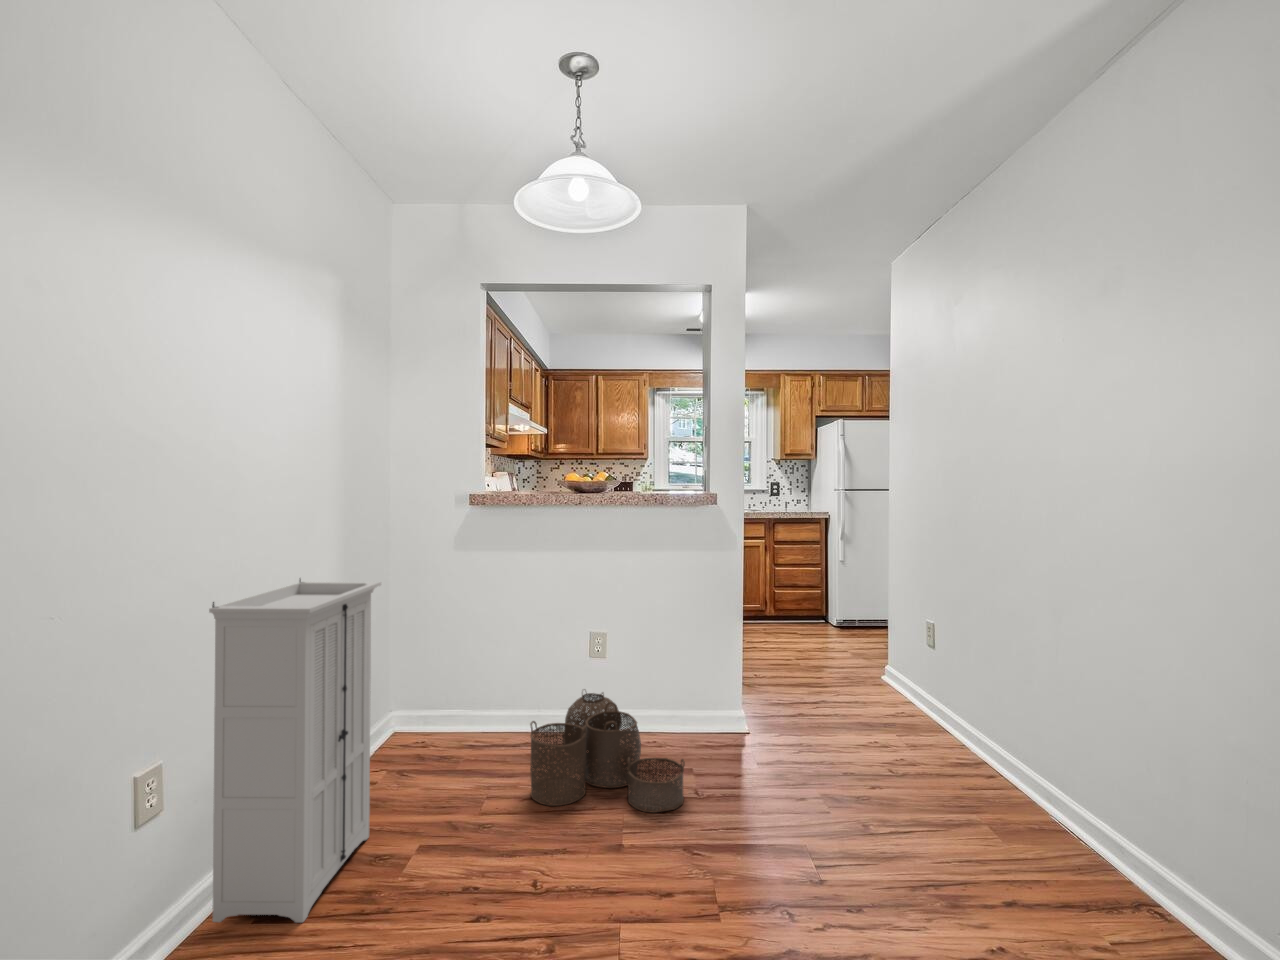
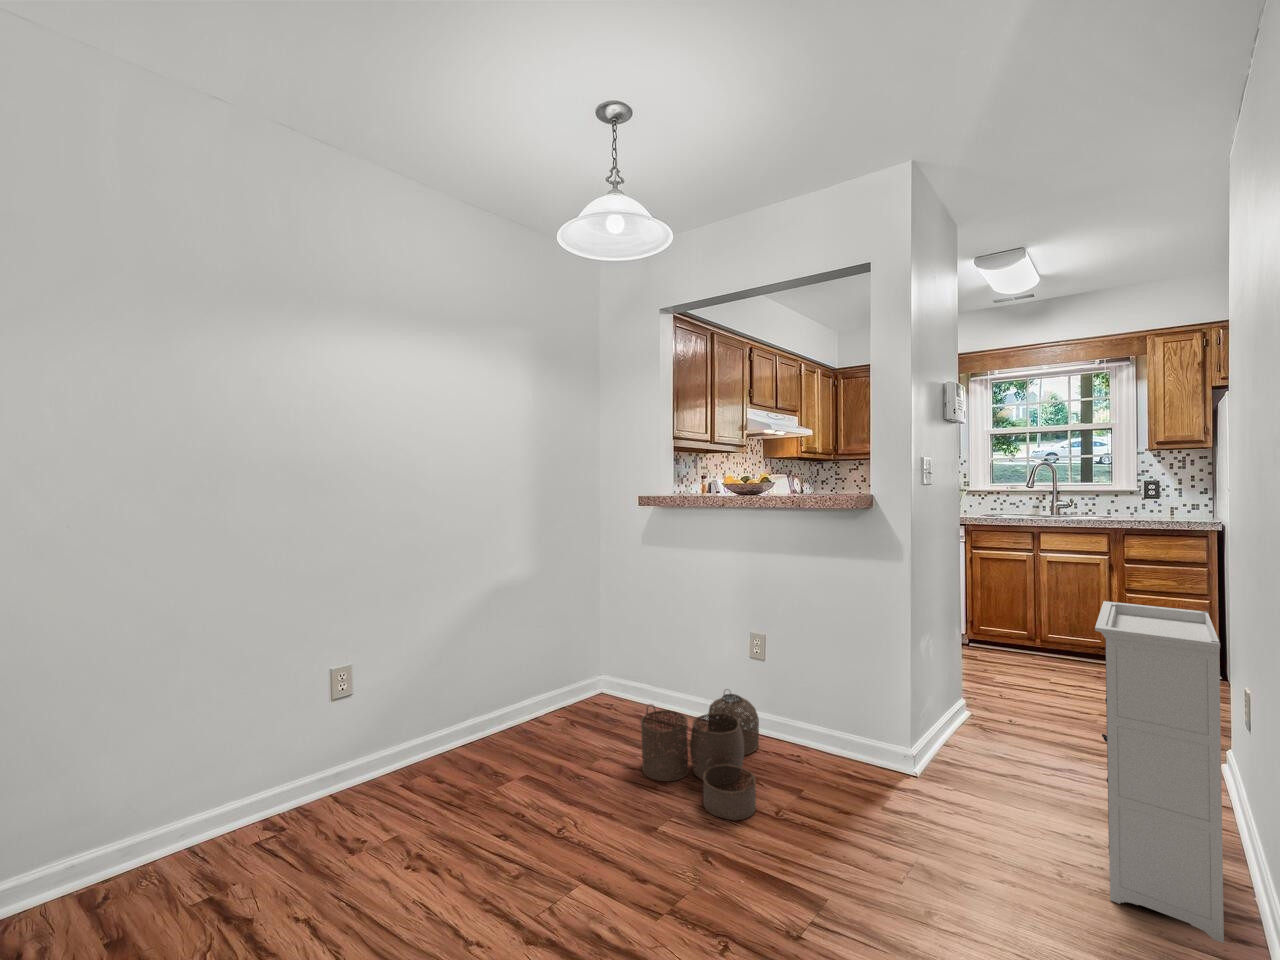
storage cabinet: present [209,579,381,923] -> present [1095,601,1224,943]

